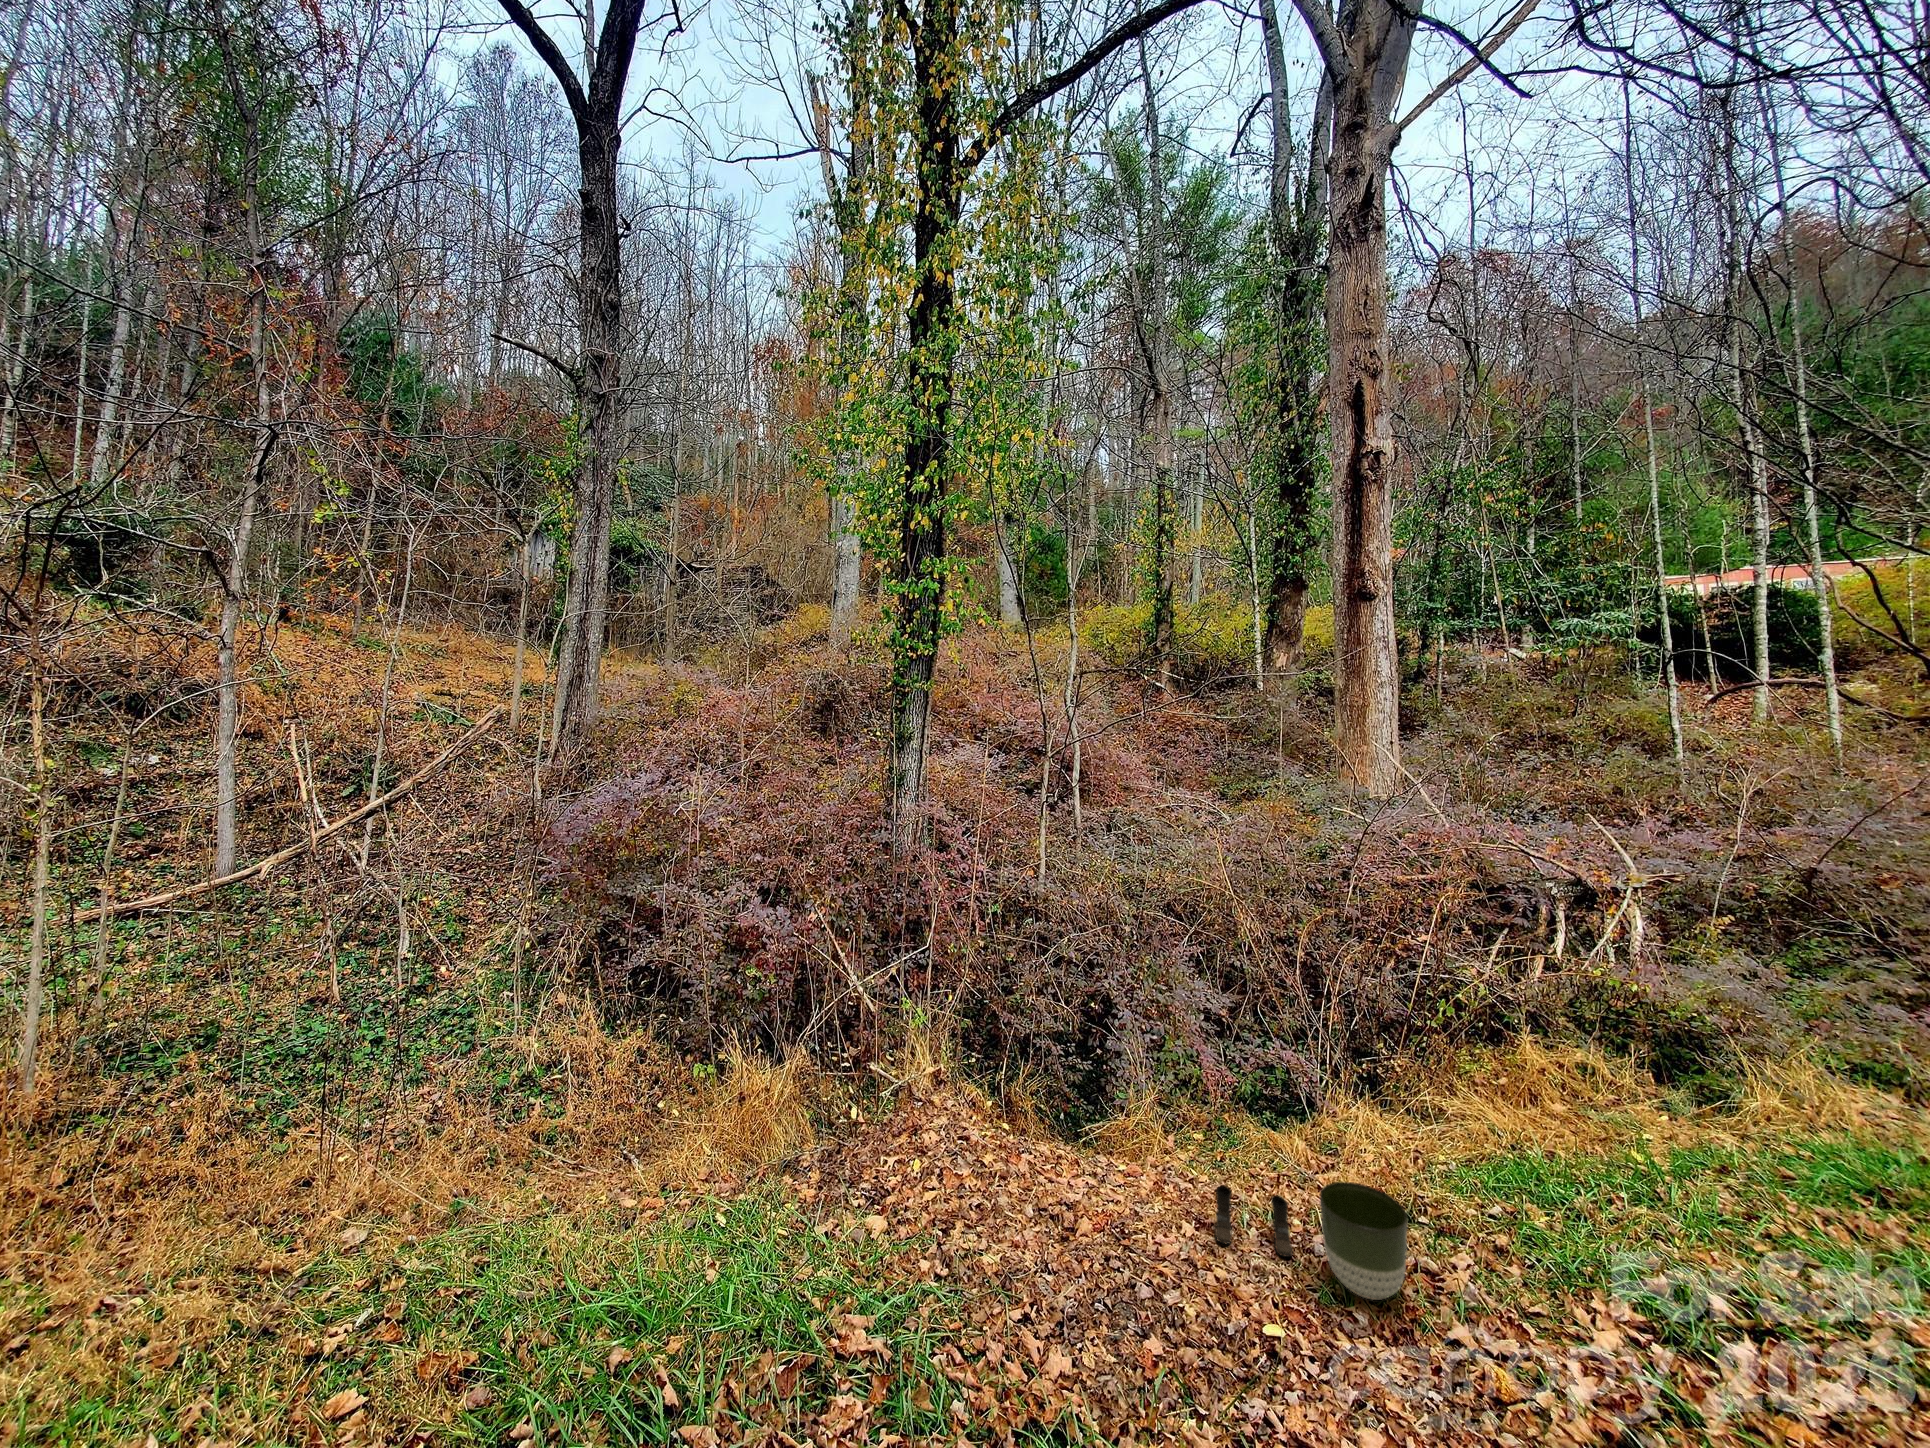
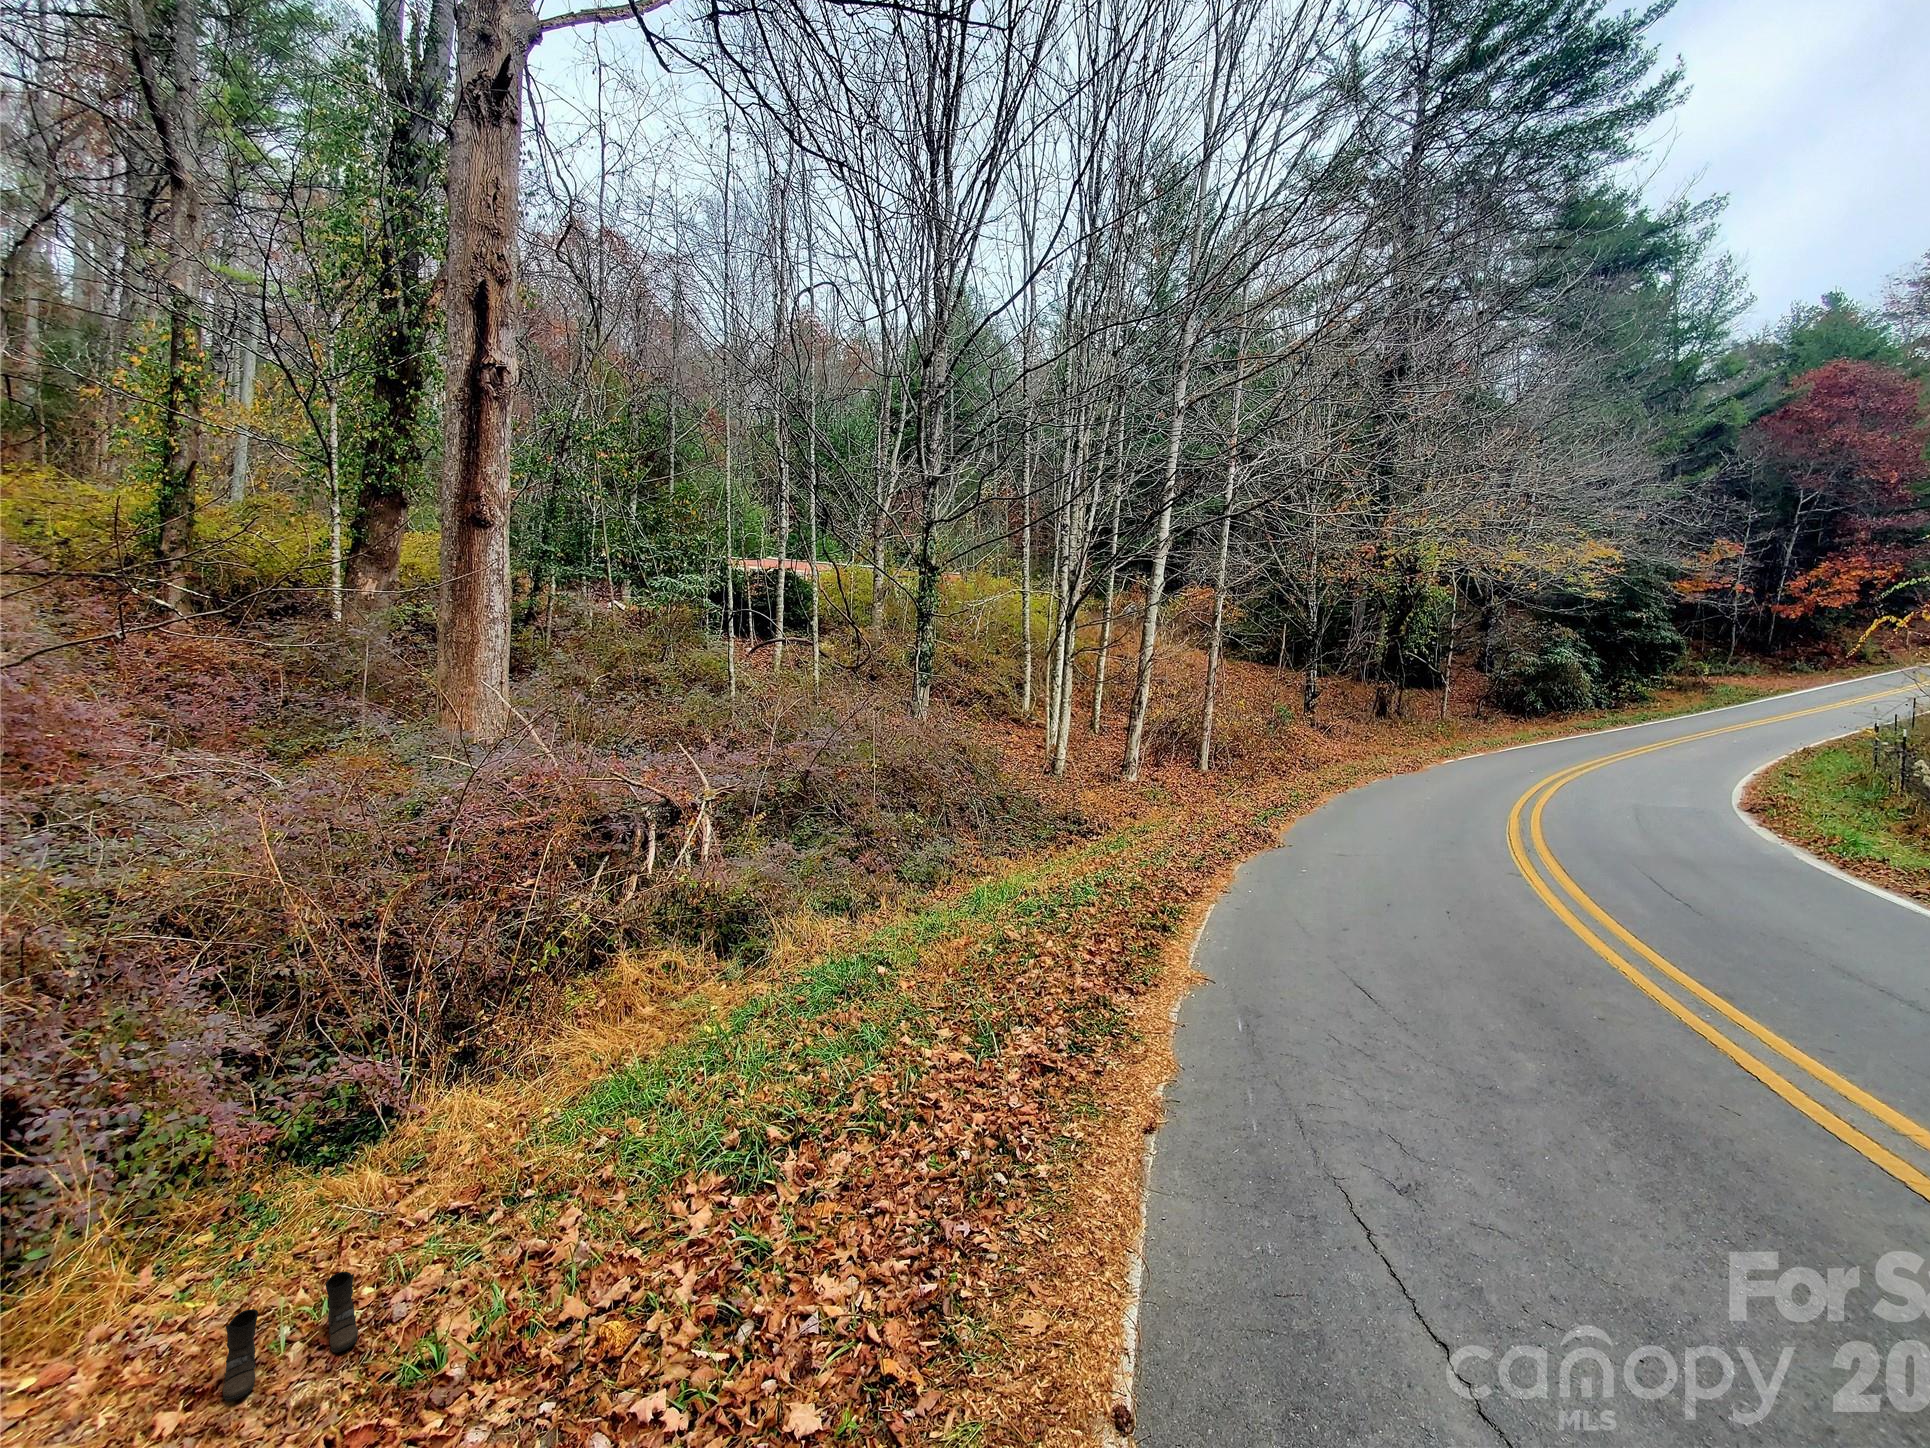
planter: present [1320,1182,1407,1300] -> none [401,1191,513,1333]

